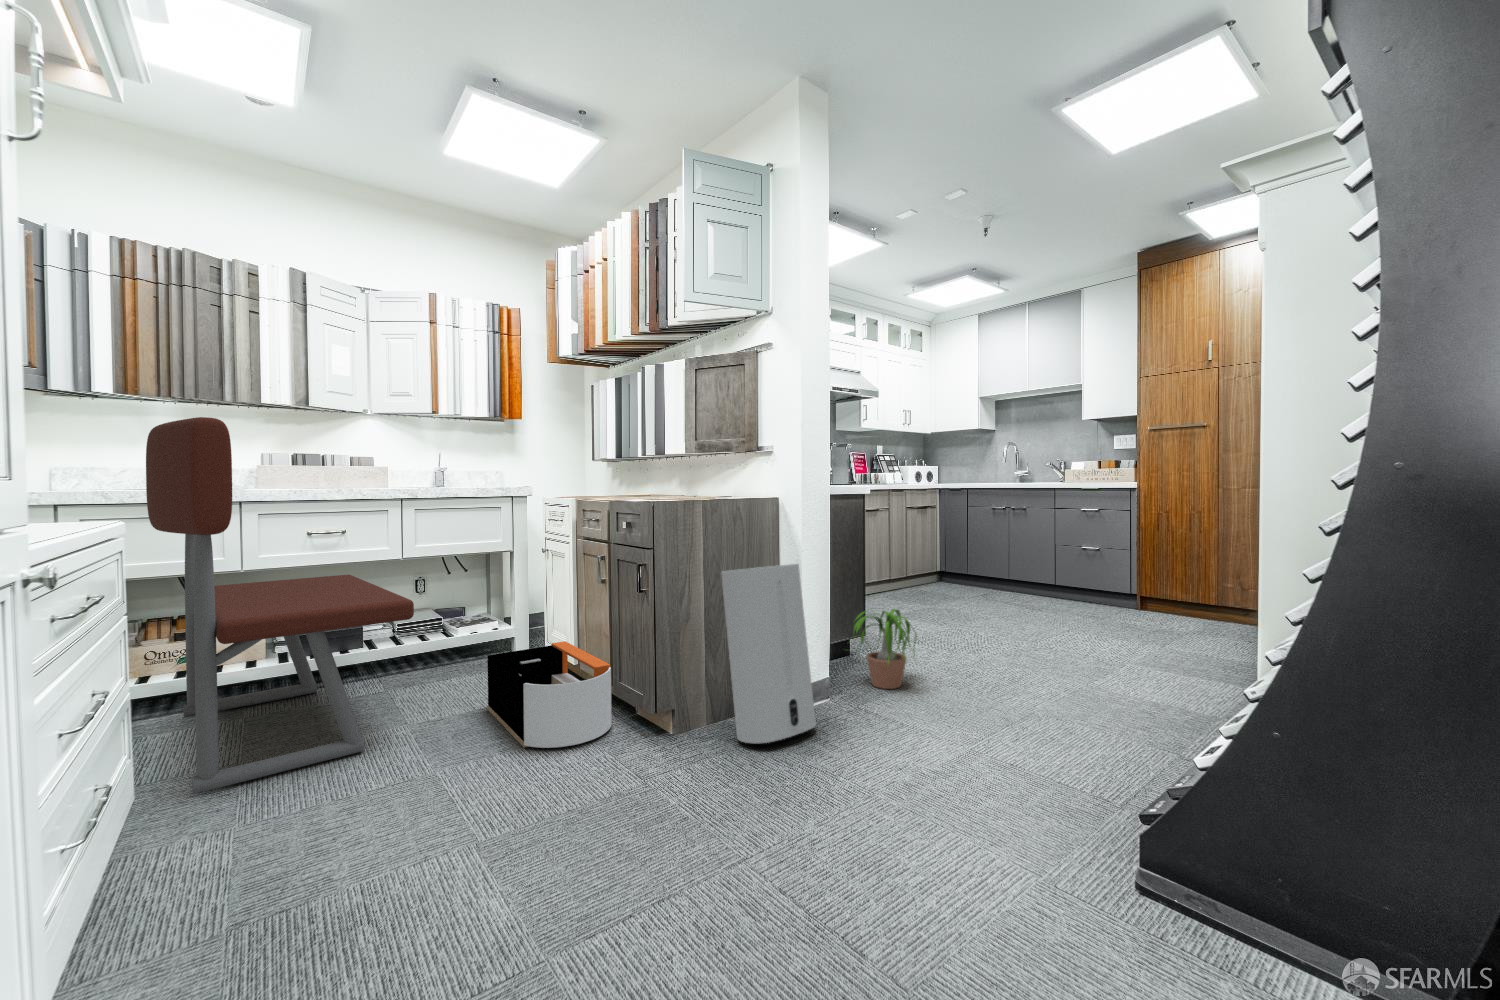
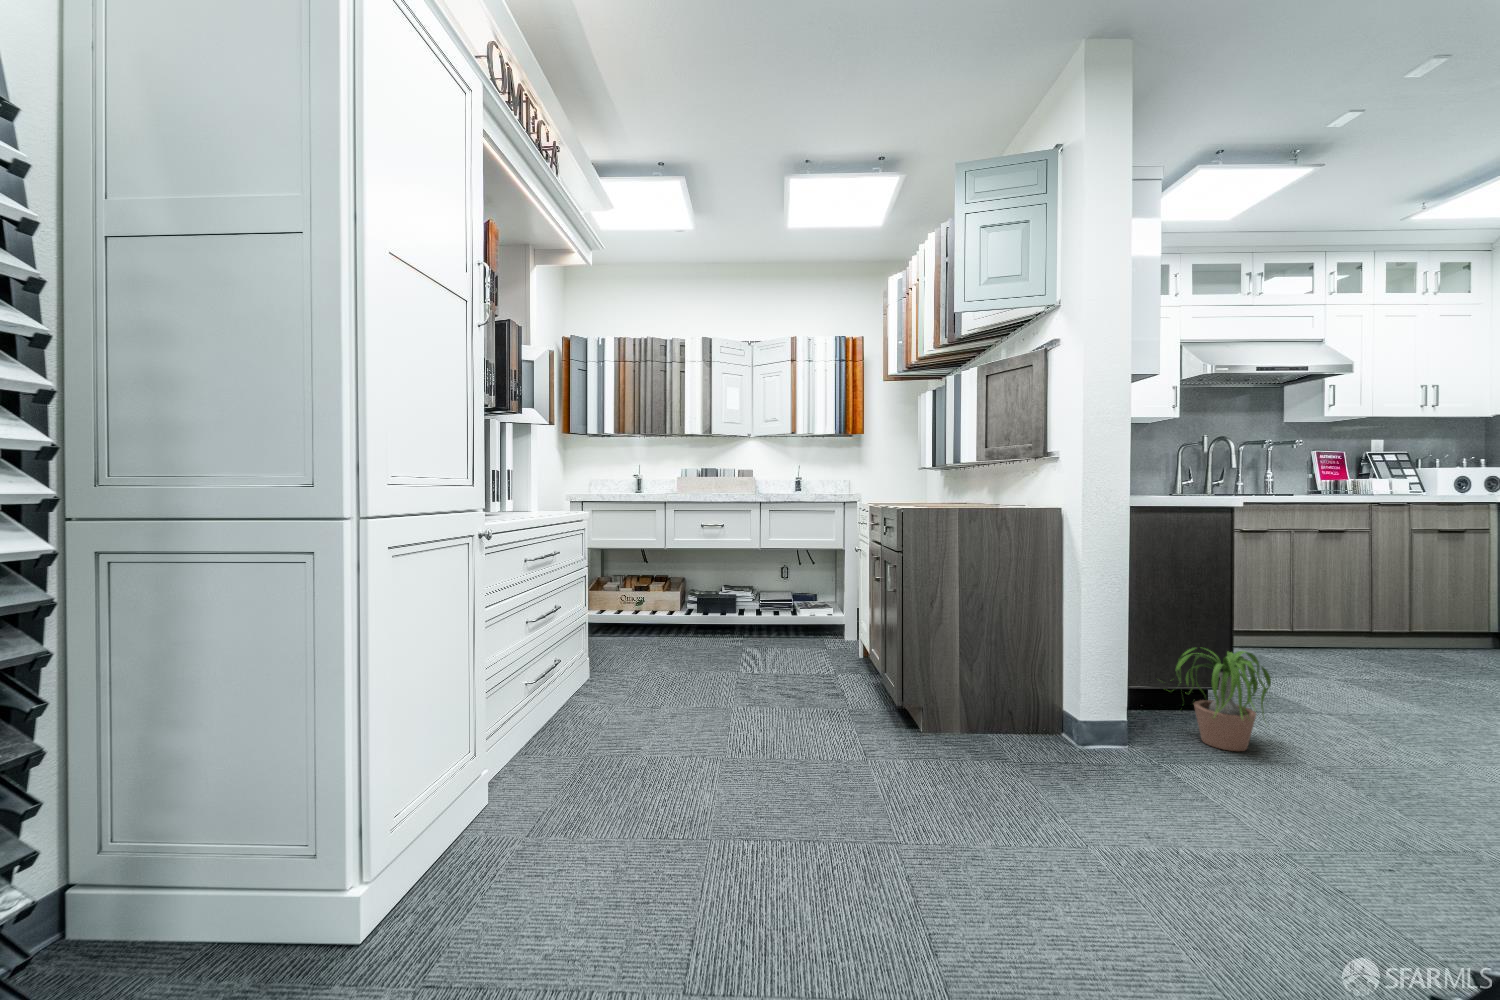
bench: present [146,417,414,794] -> none [605,449,735,685]
air purifier: present [722,564,816,744] -> none [970,578,1076,760]
storage bin: present [487,641,611,748] -> none [795,629,876,715]

